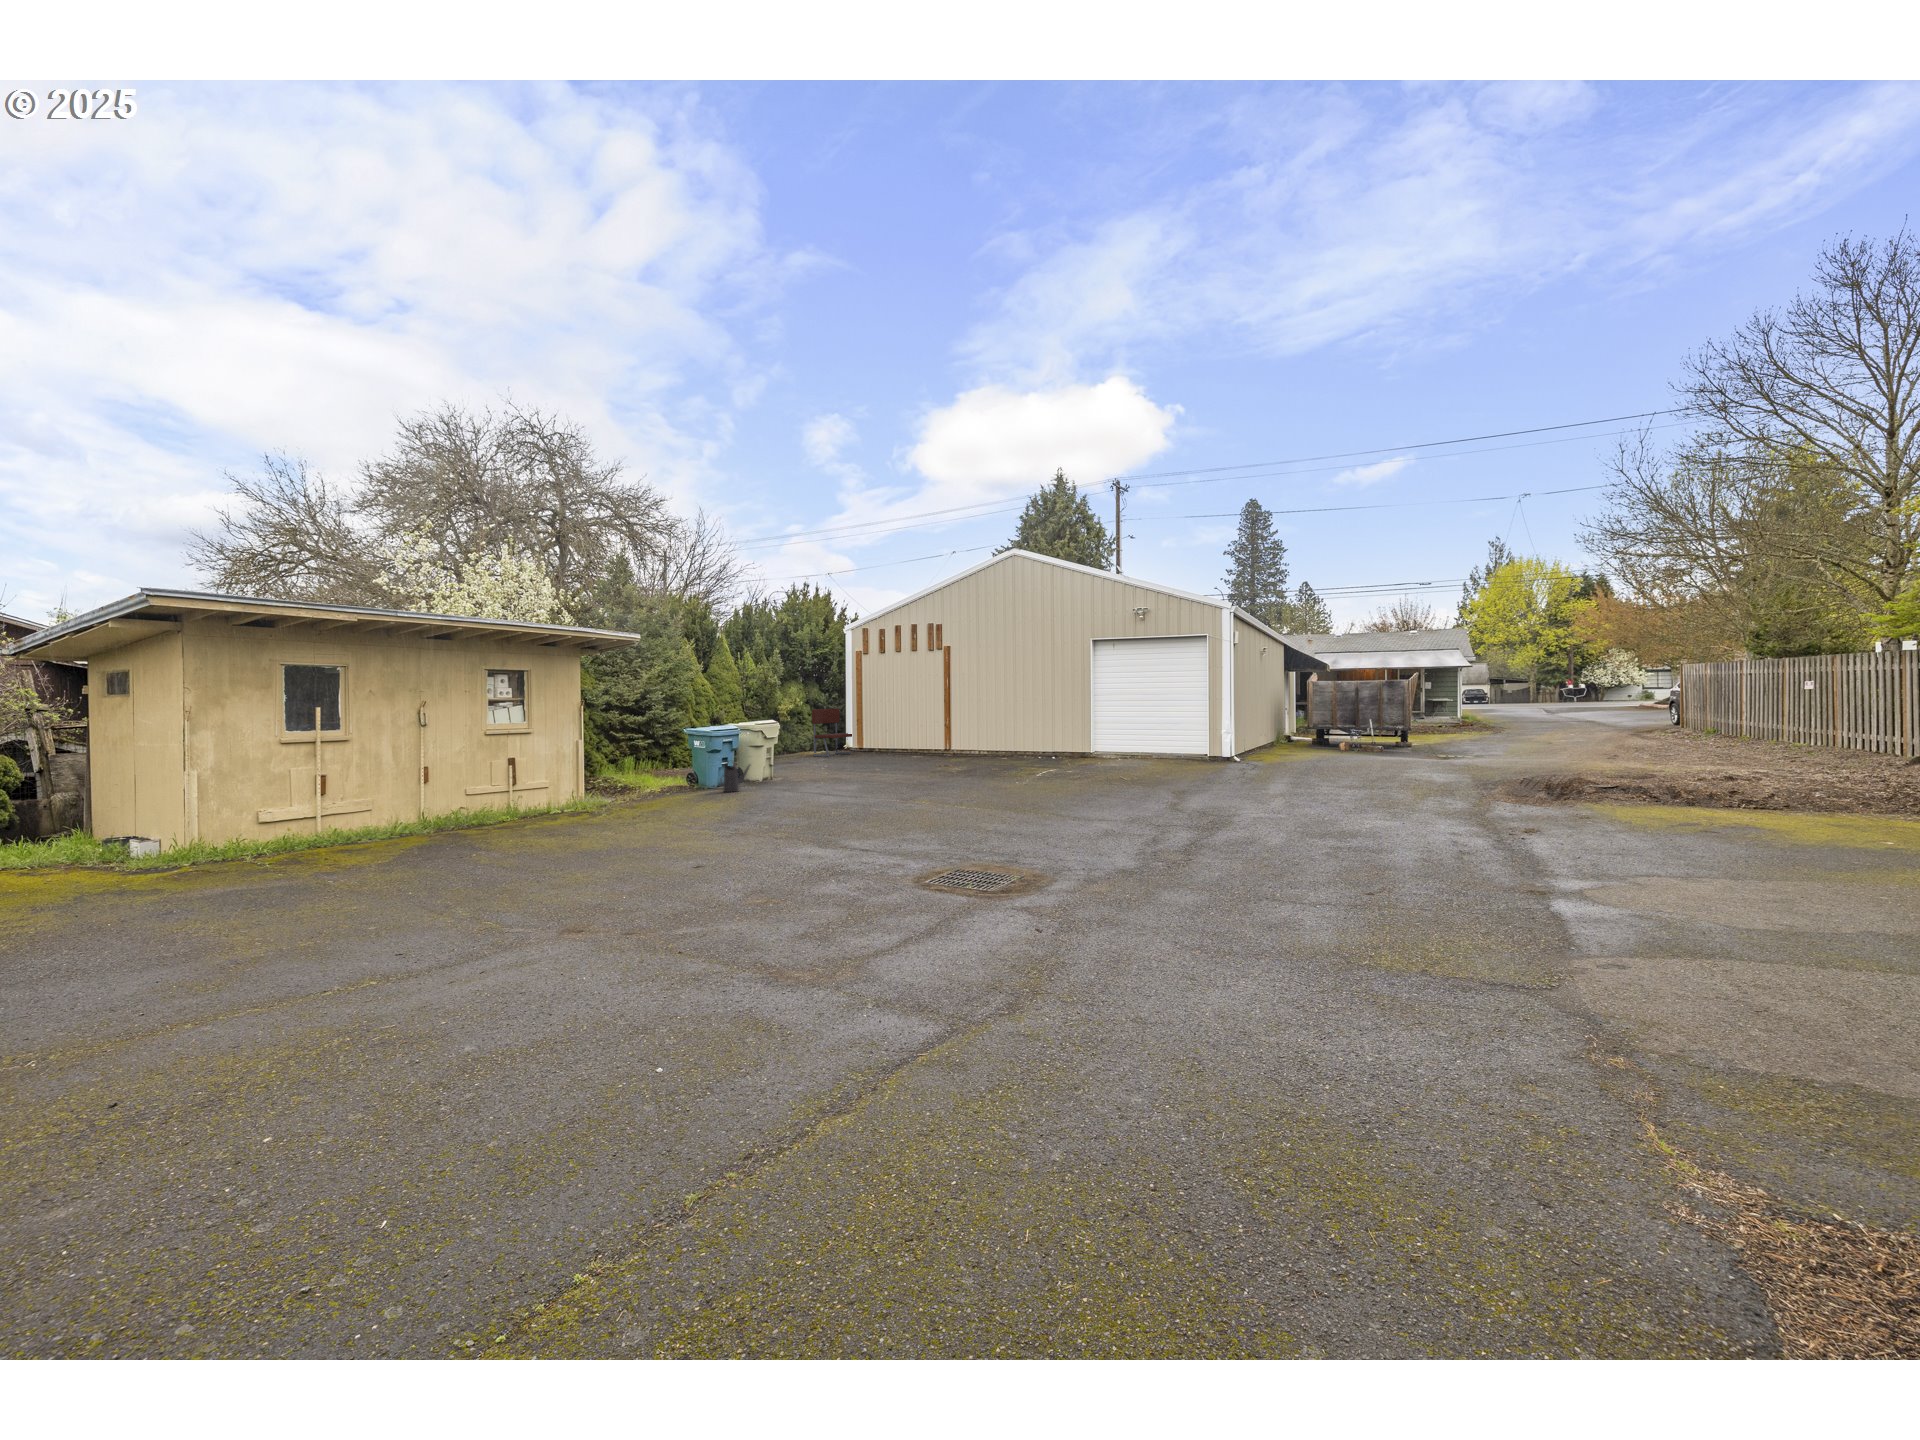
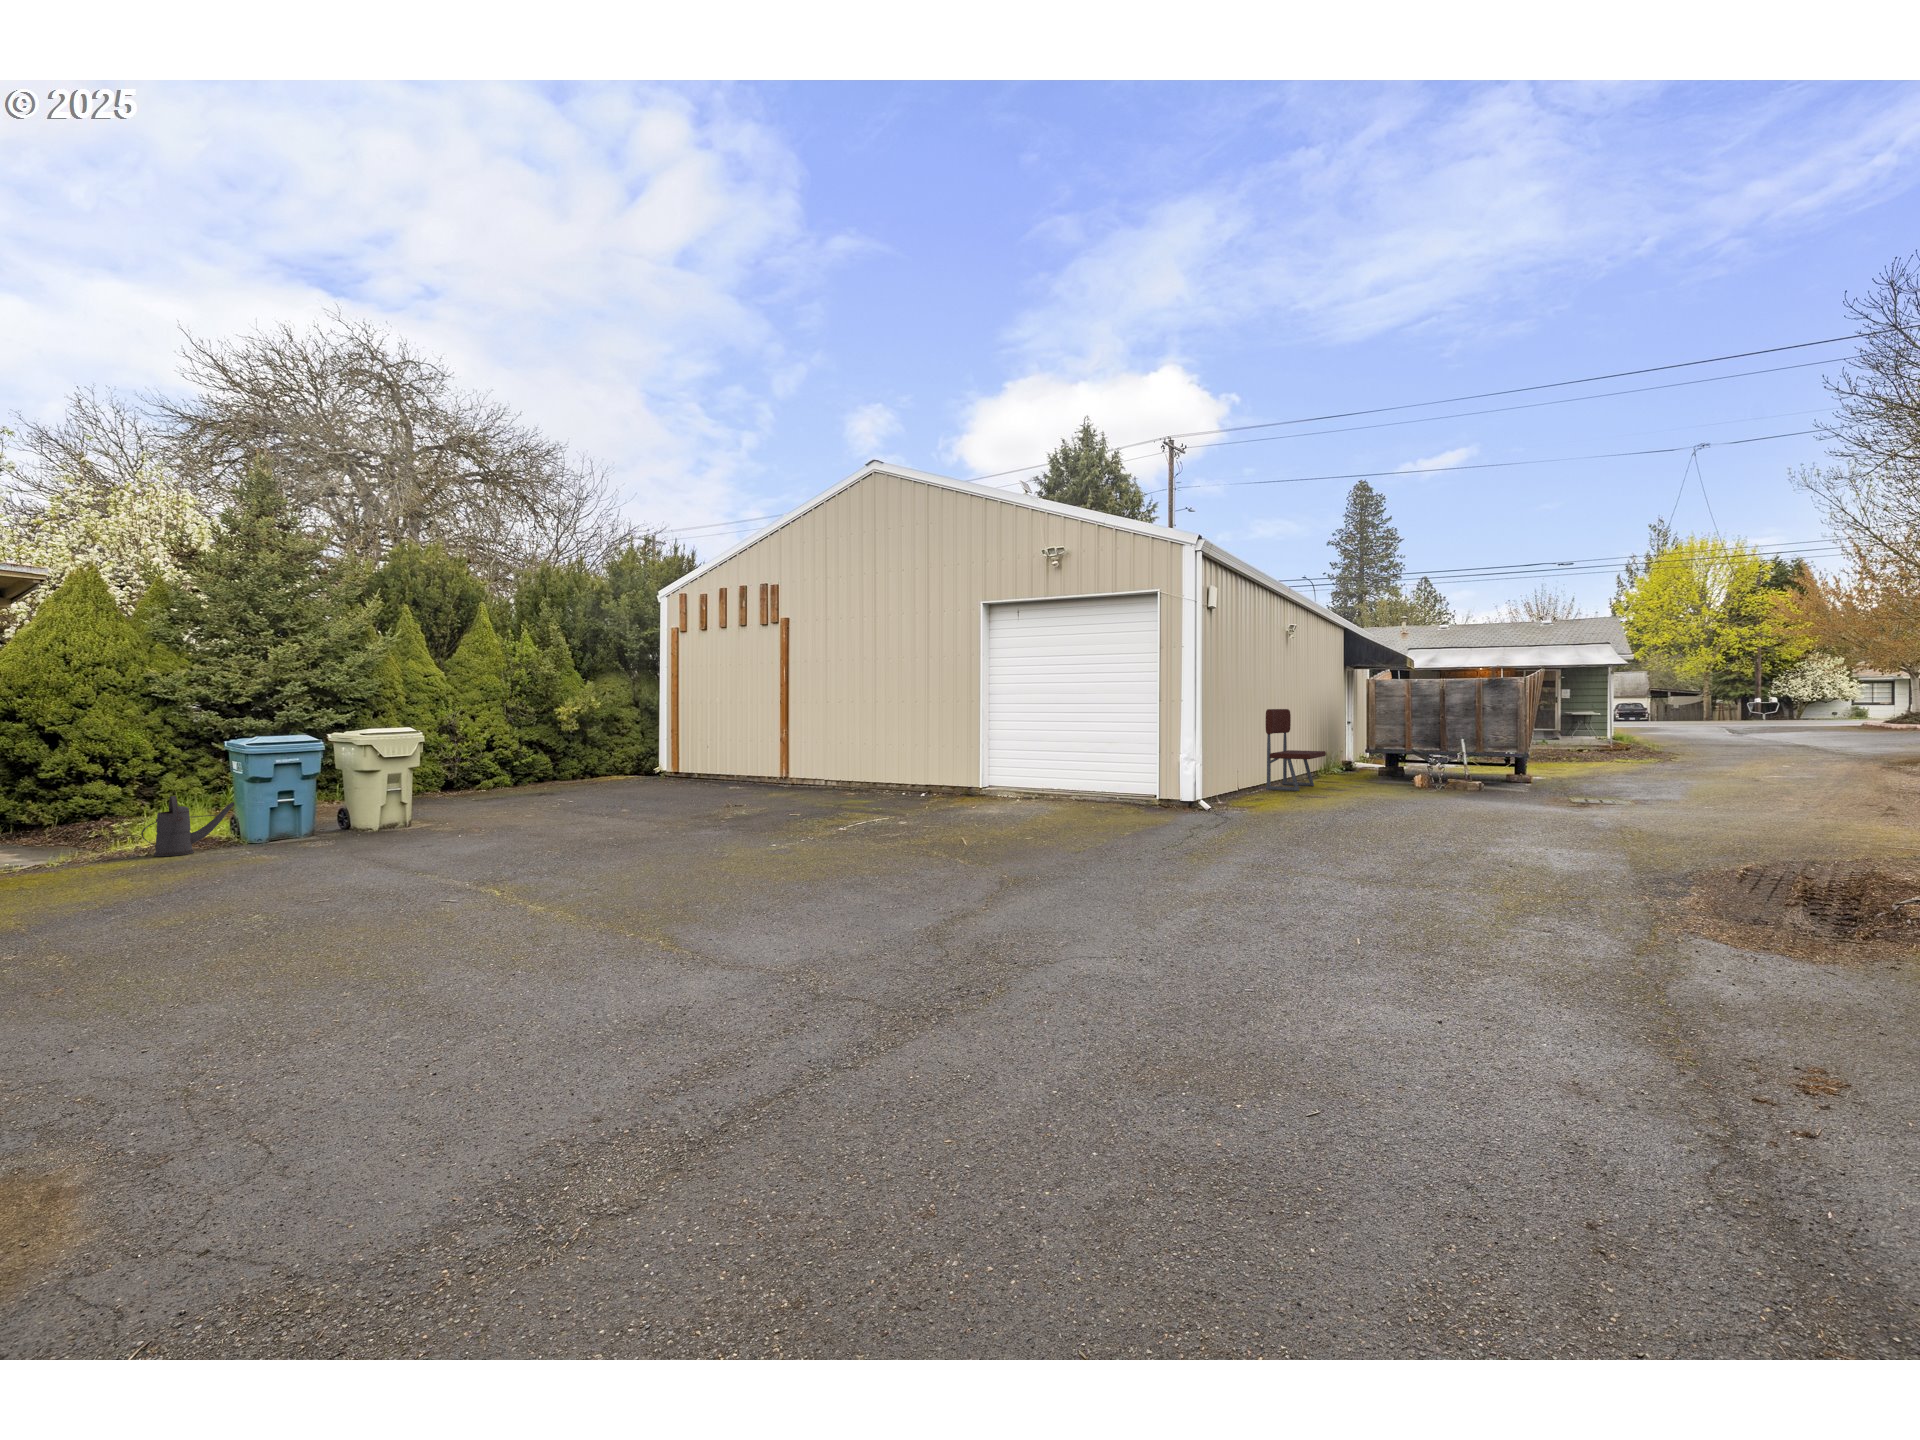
bench: present [812,709,852,757] -> present [1265,709,1326,791]

